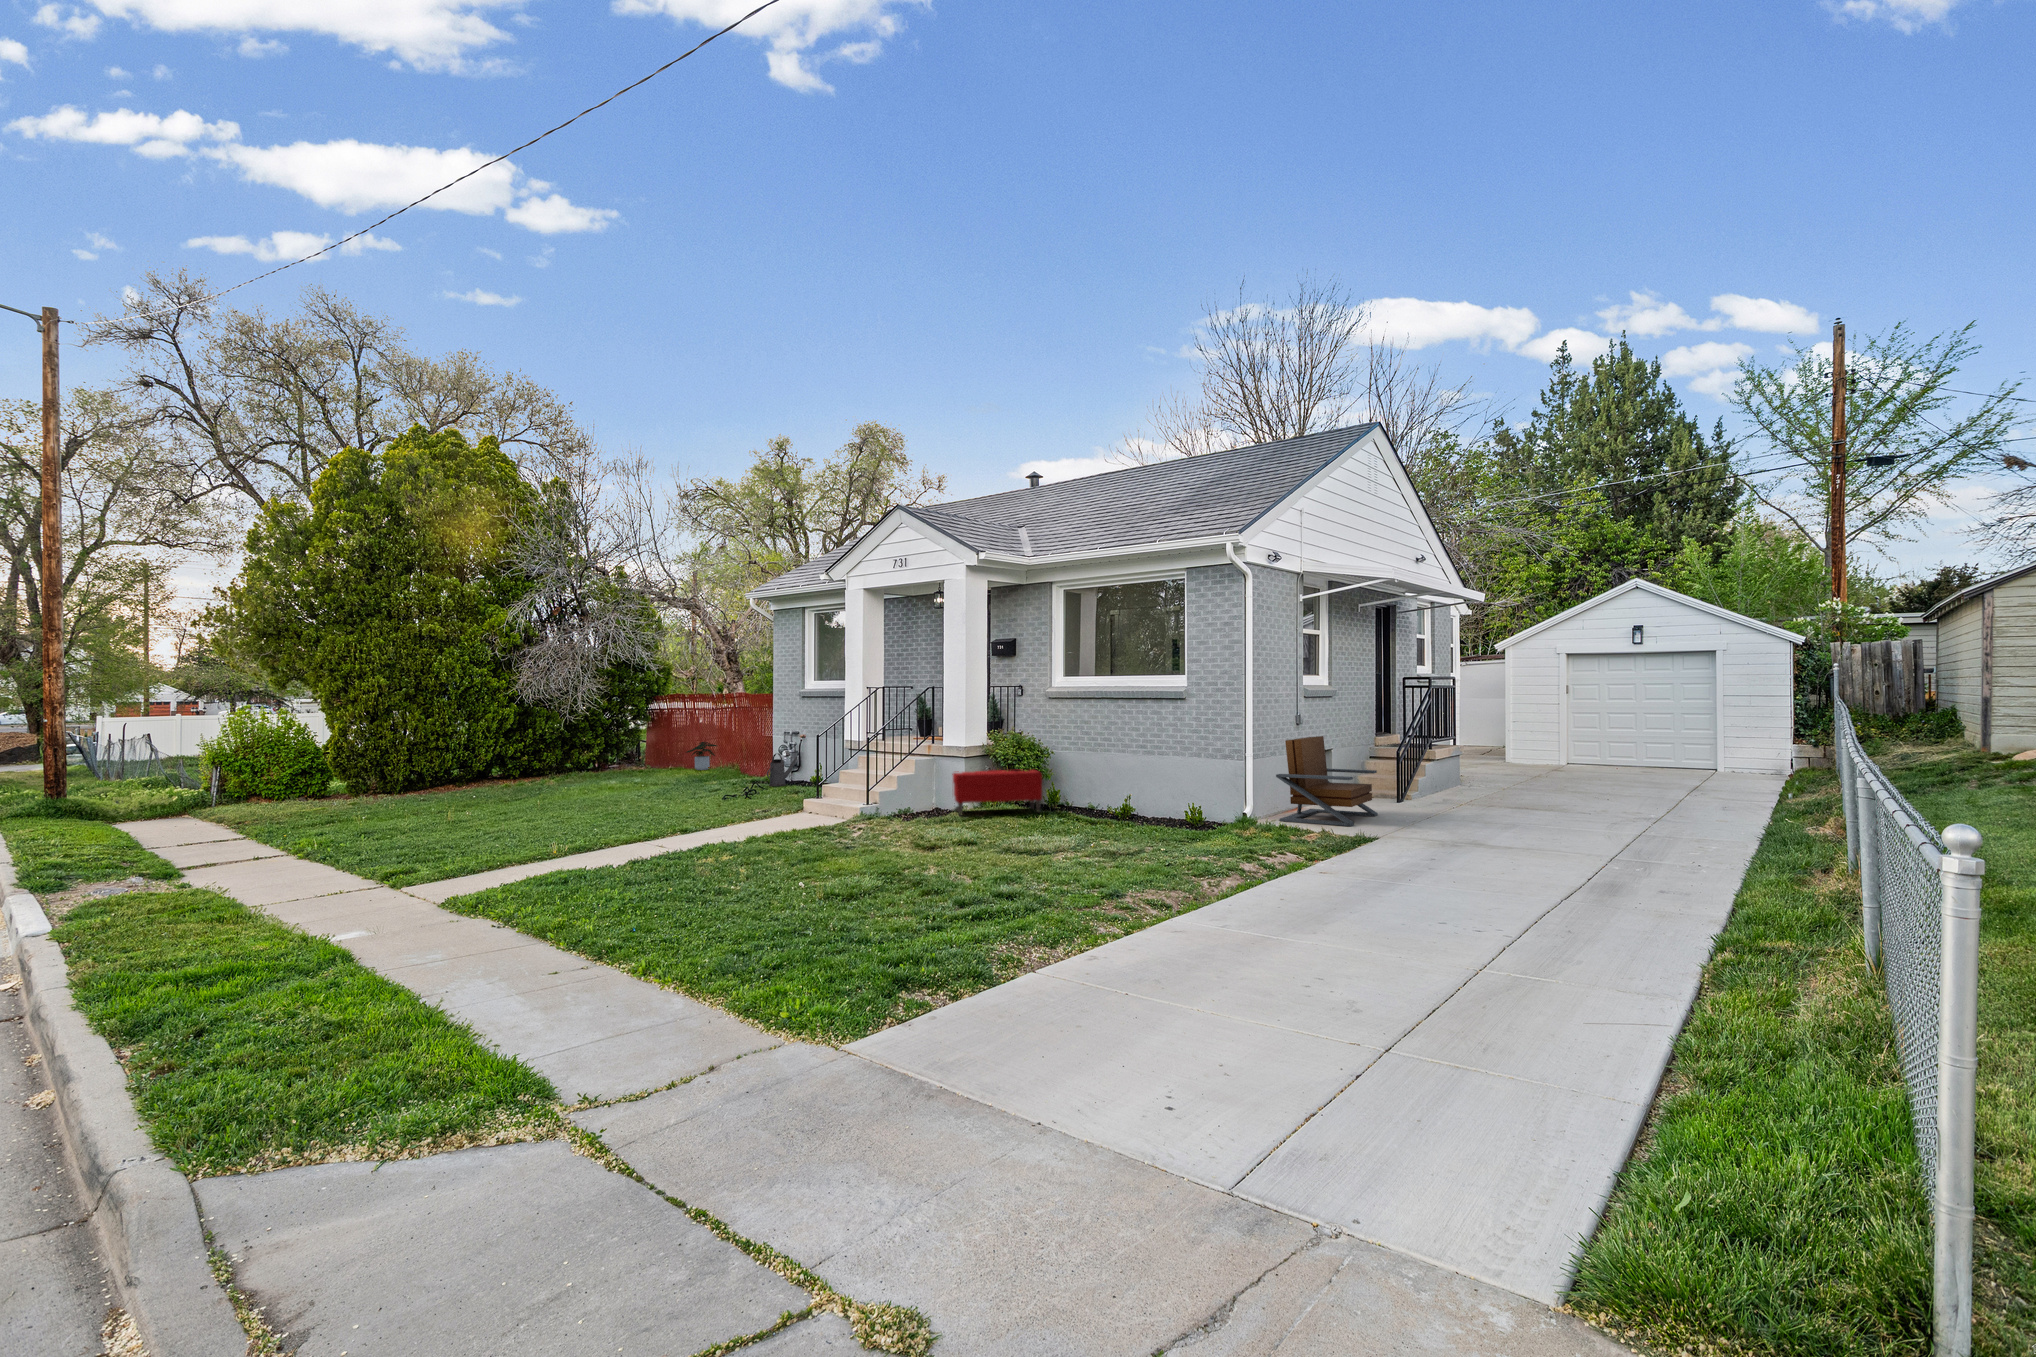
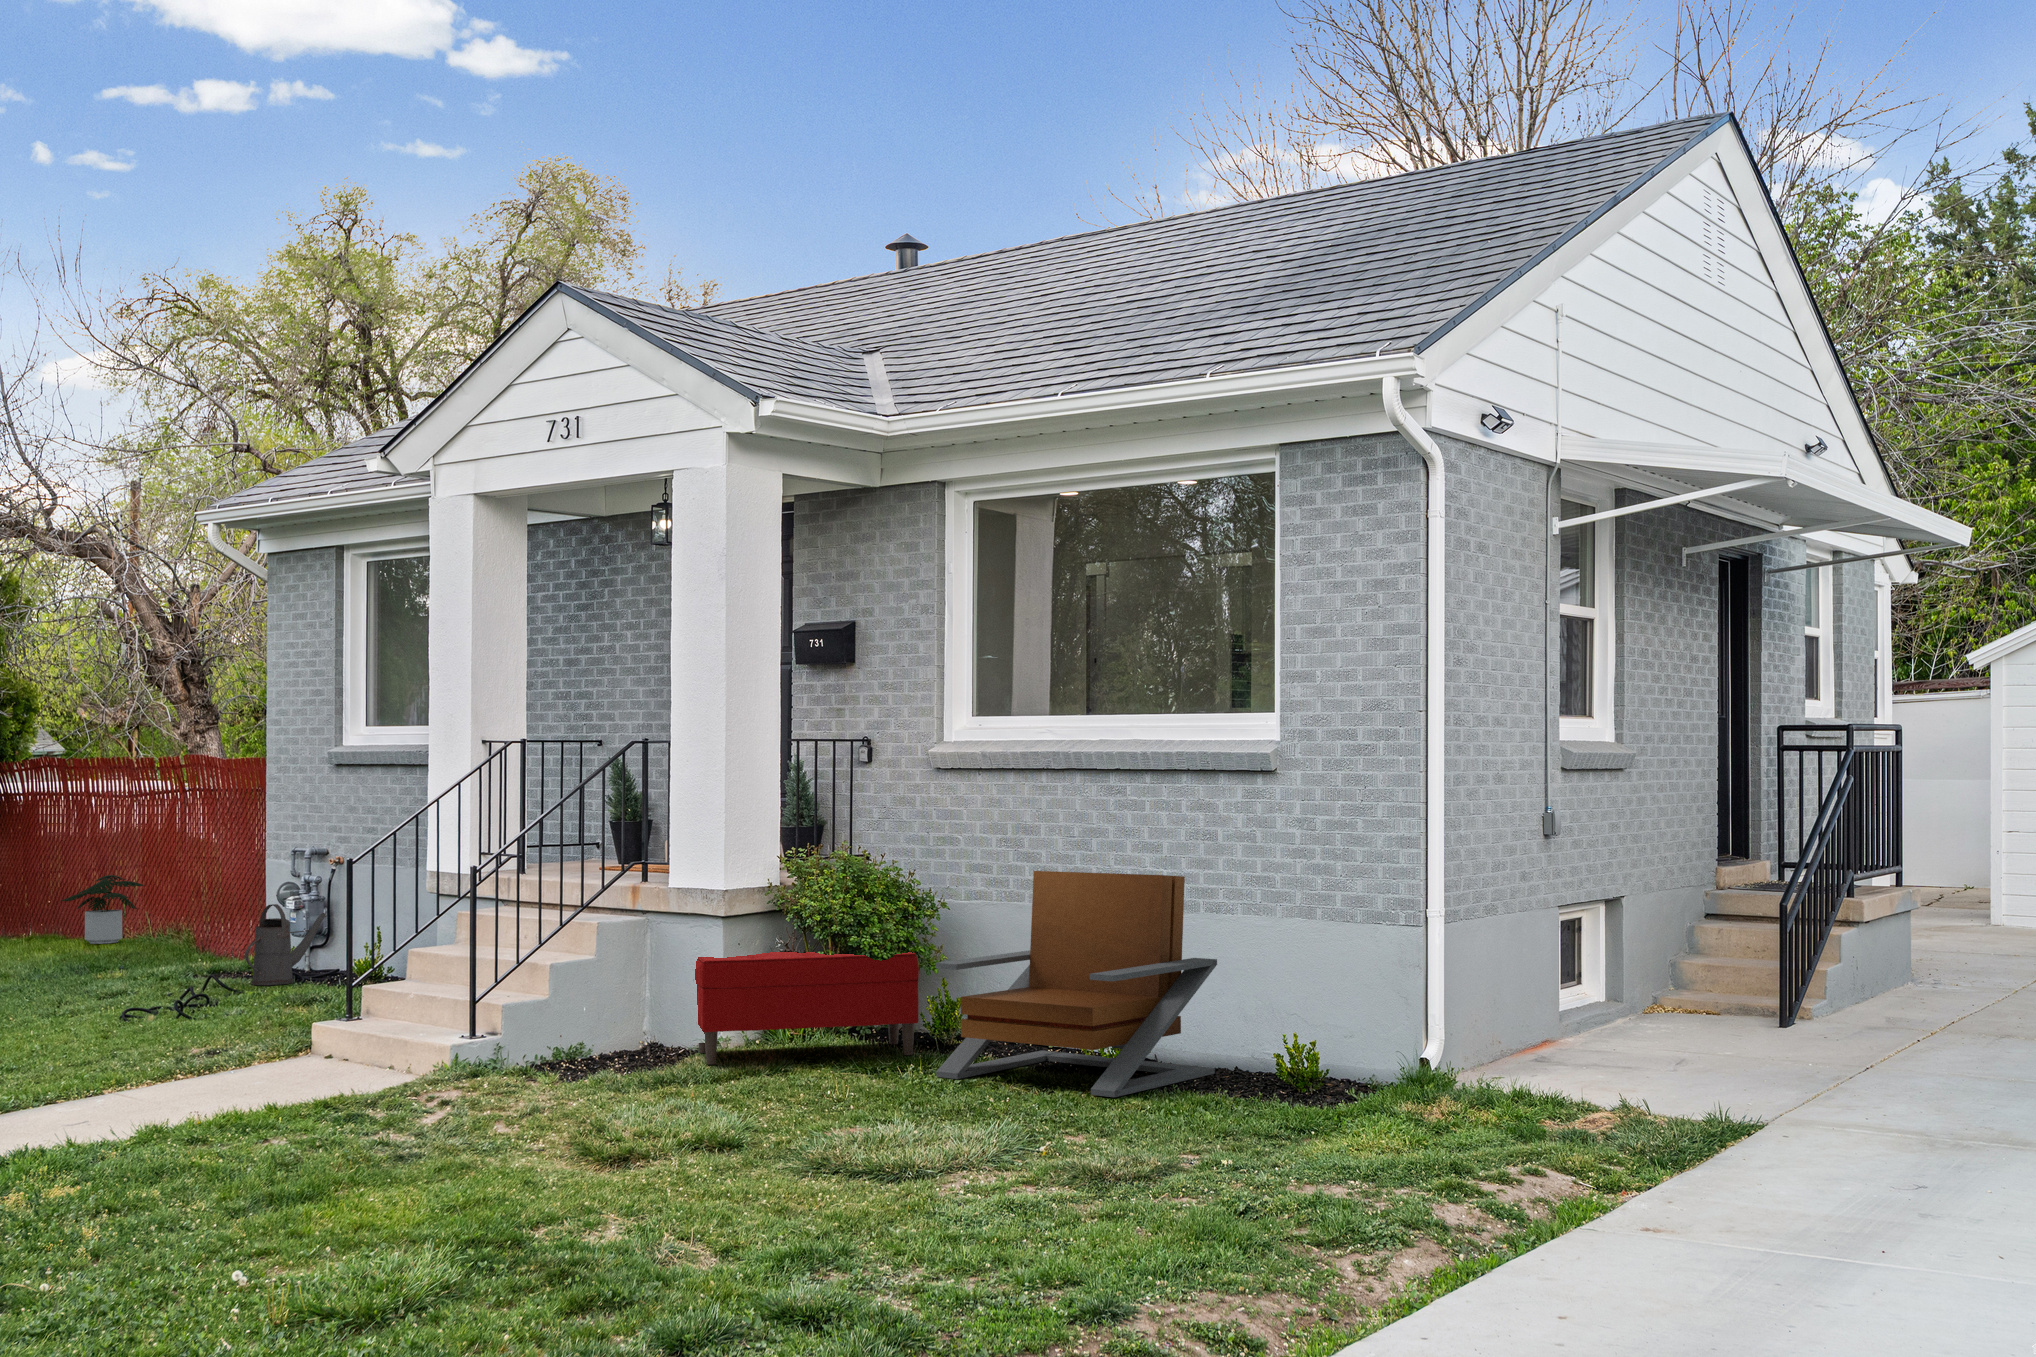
lounge chair: present [1276,736,1378,826] -> present [936,871,1217,1097]

